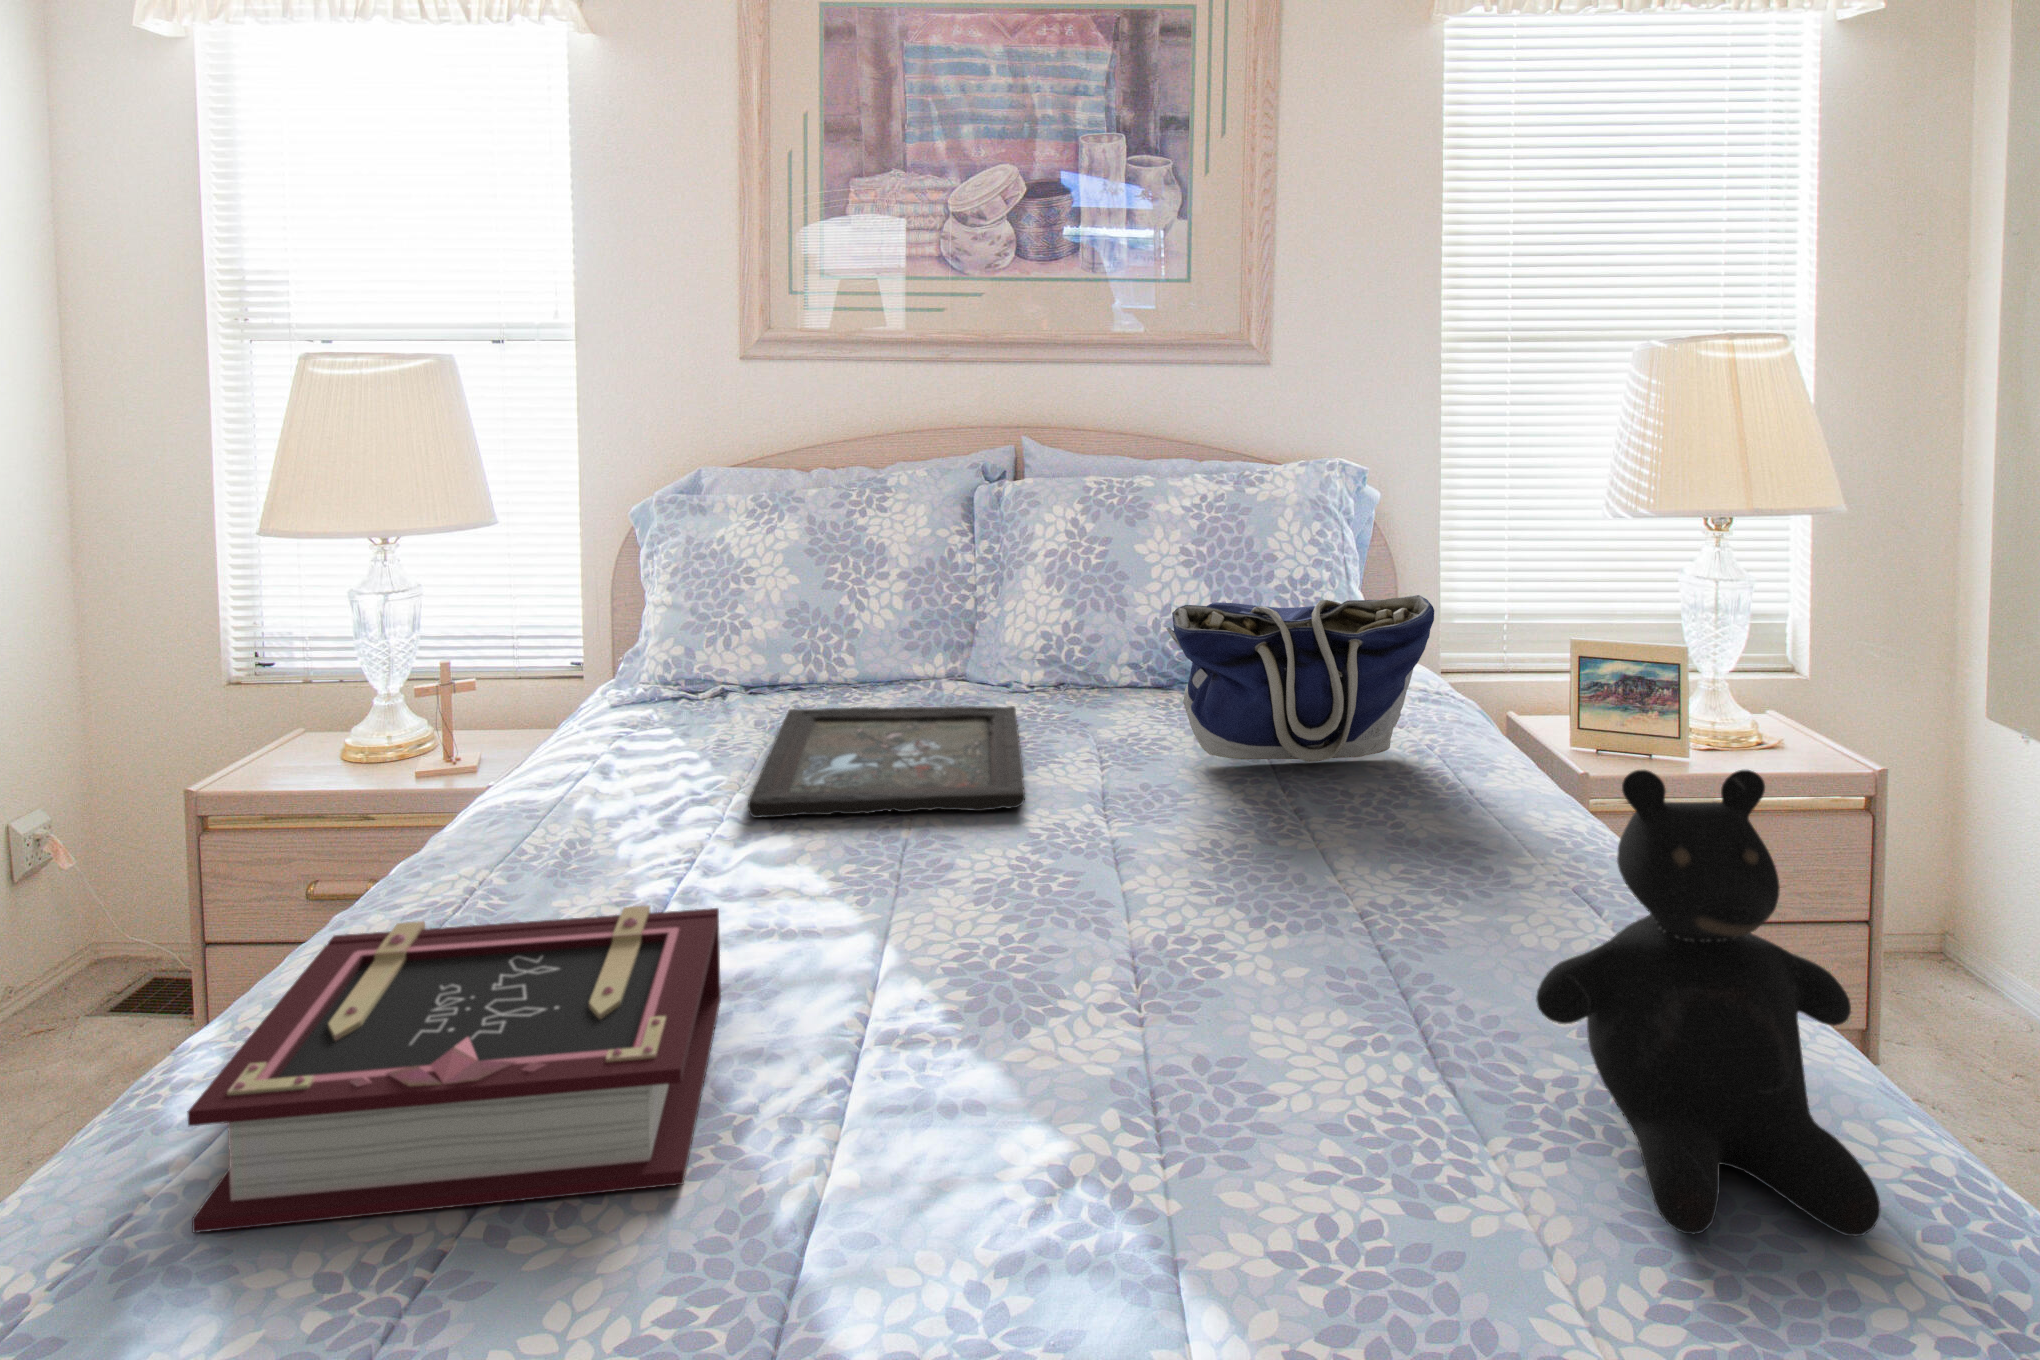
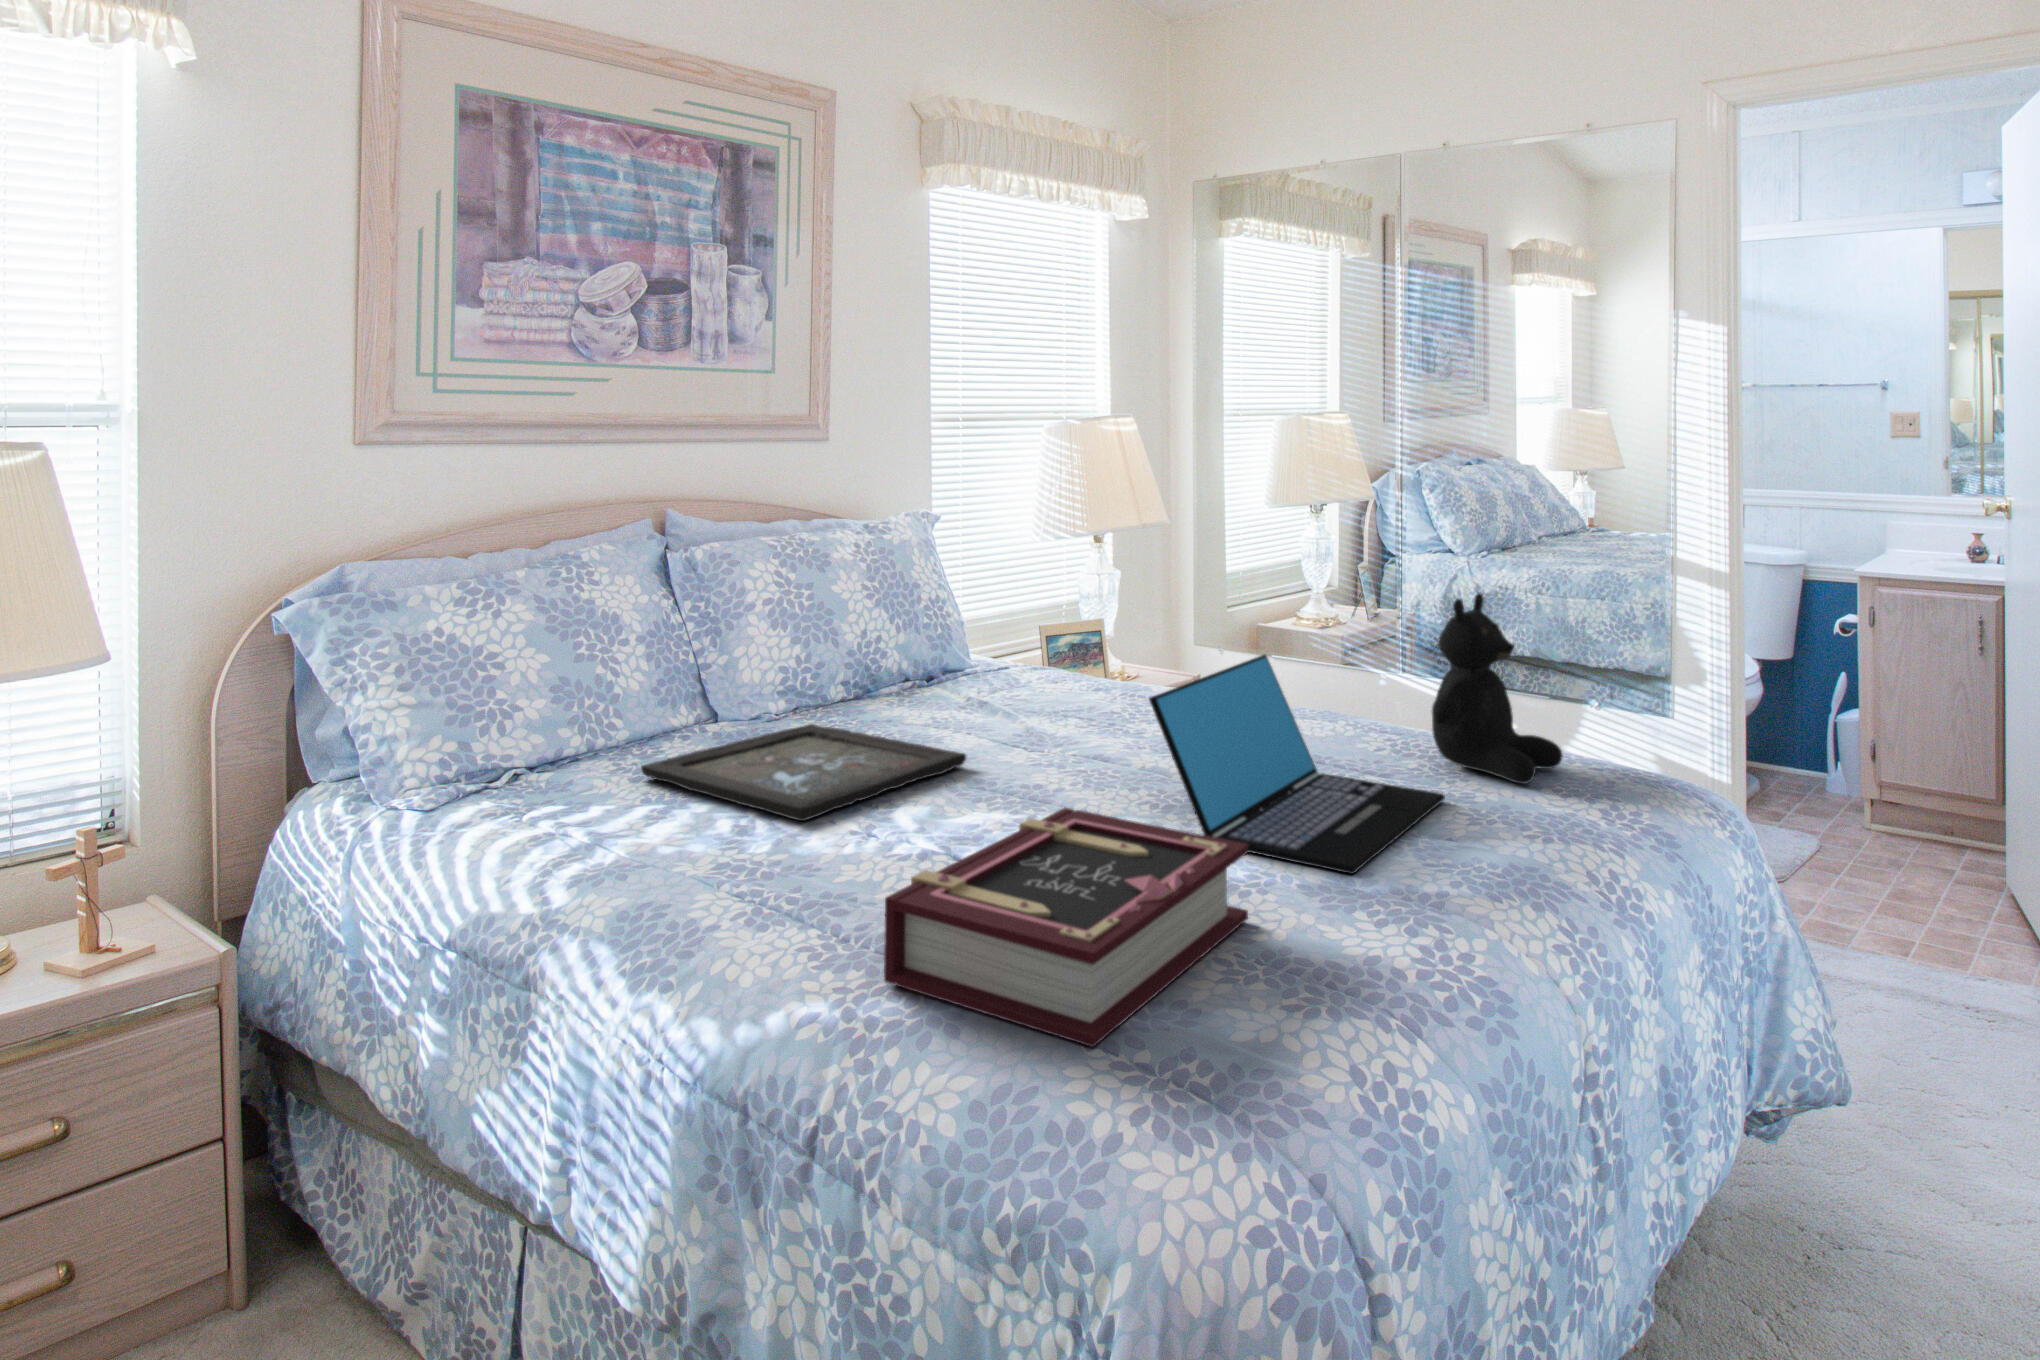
tote bag: present [1166,595,1434,762] -> none [950,582,1113,715]
laptop: none [943,773,1438,1209] -> present [1149,655,1445,874]

